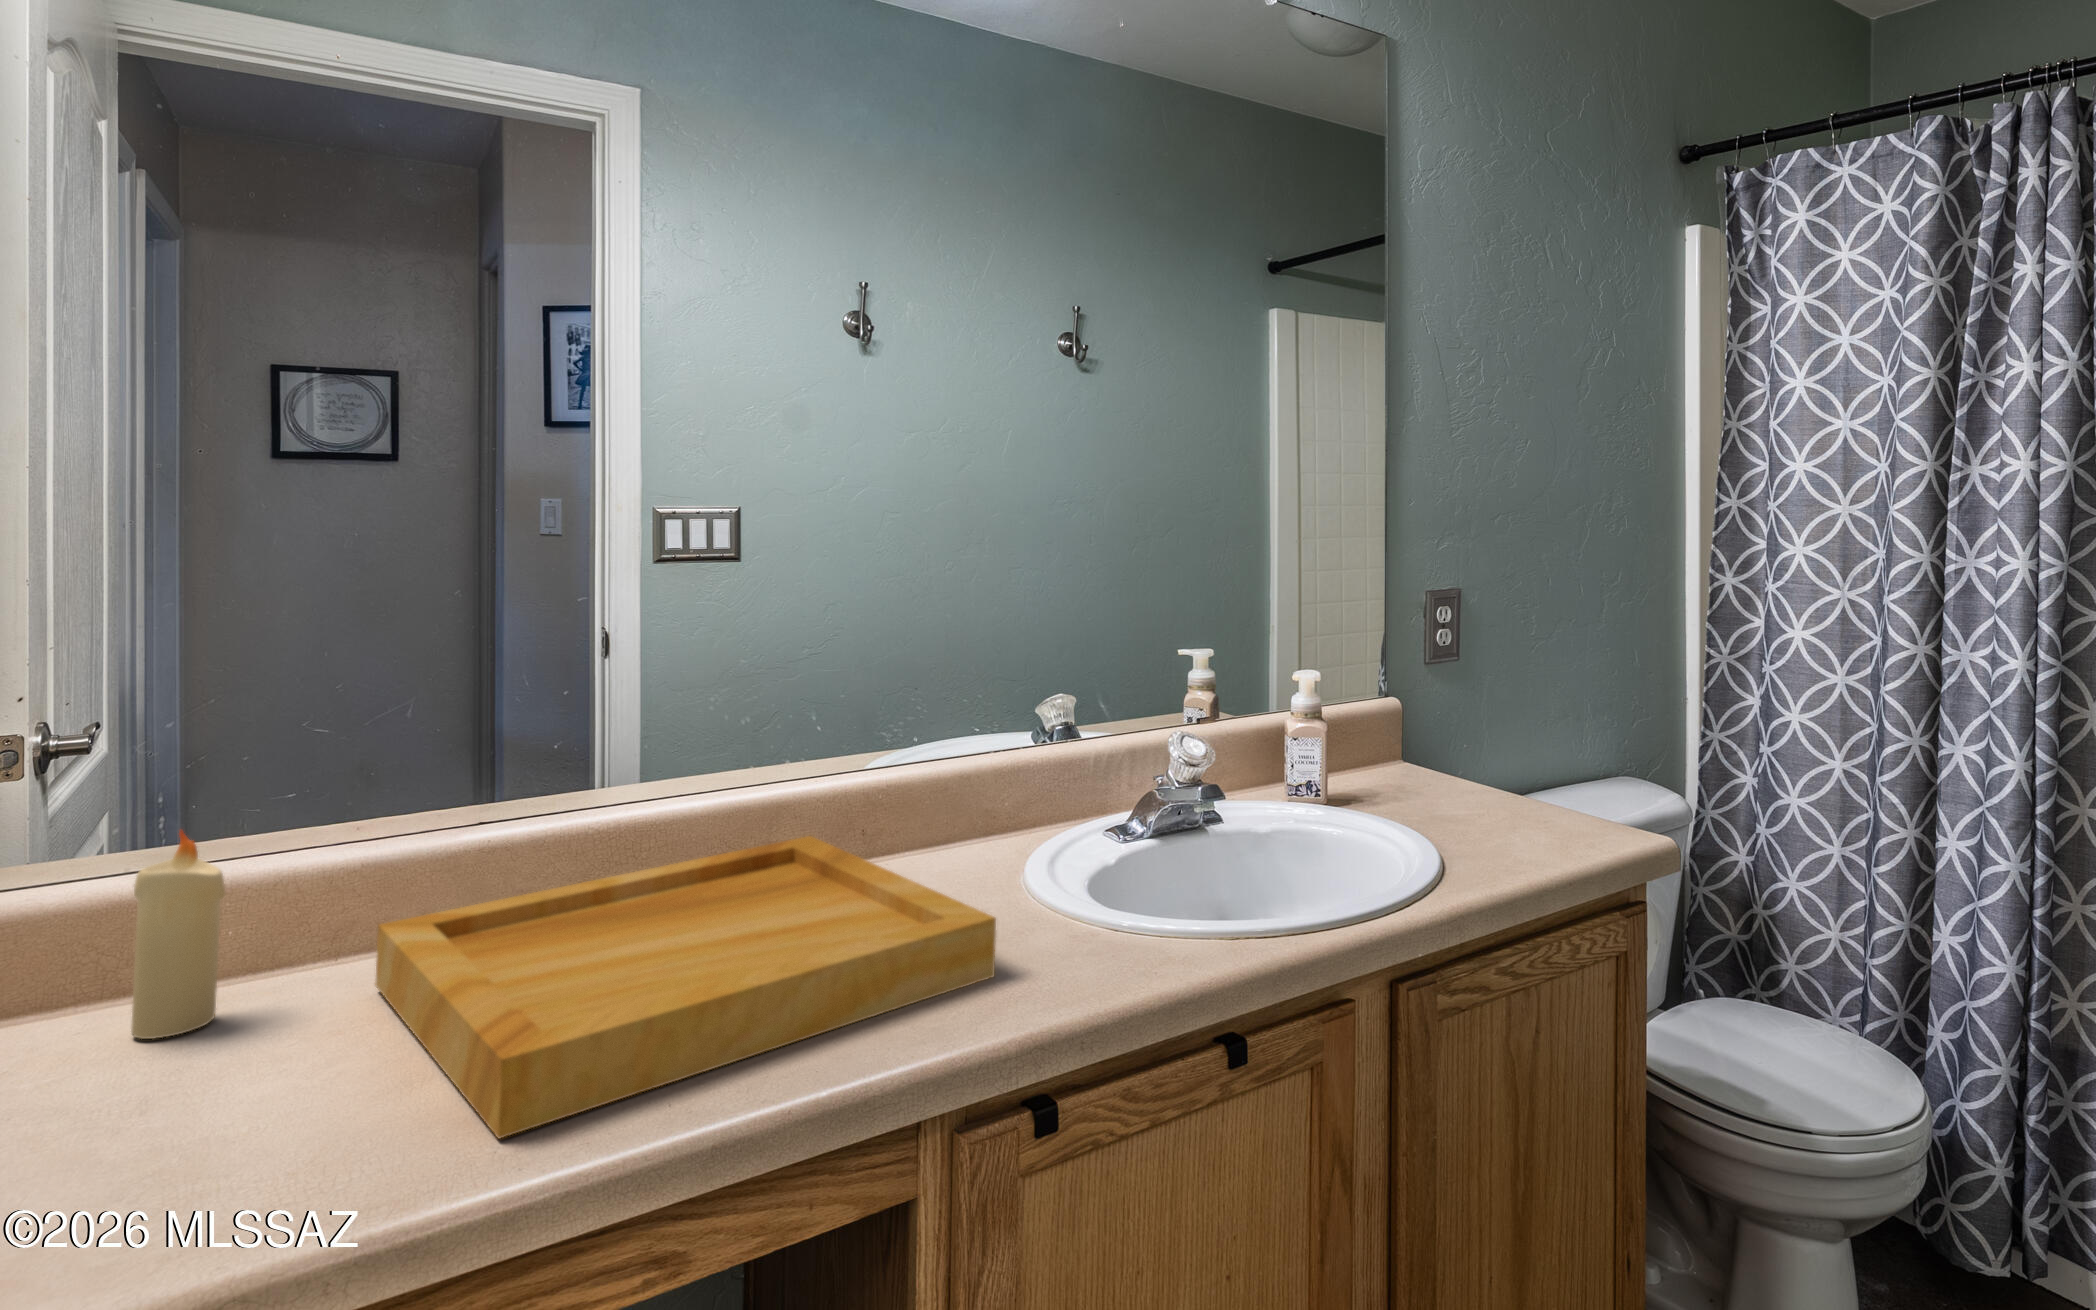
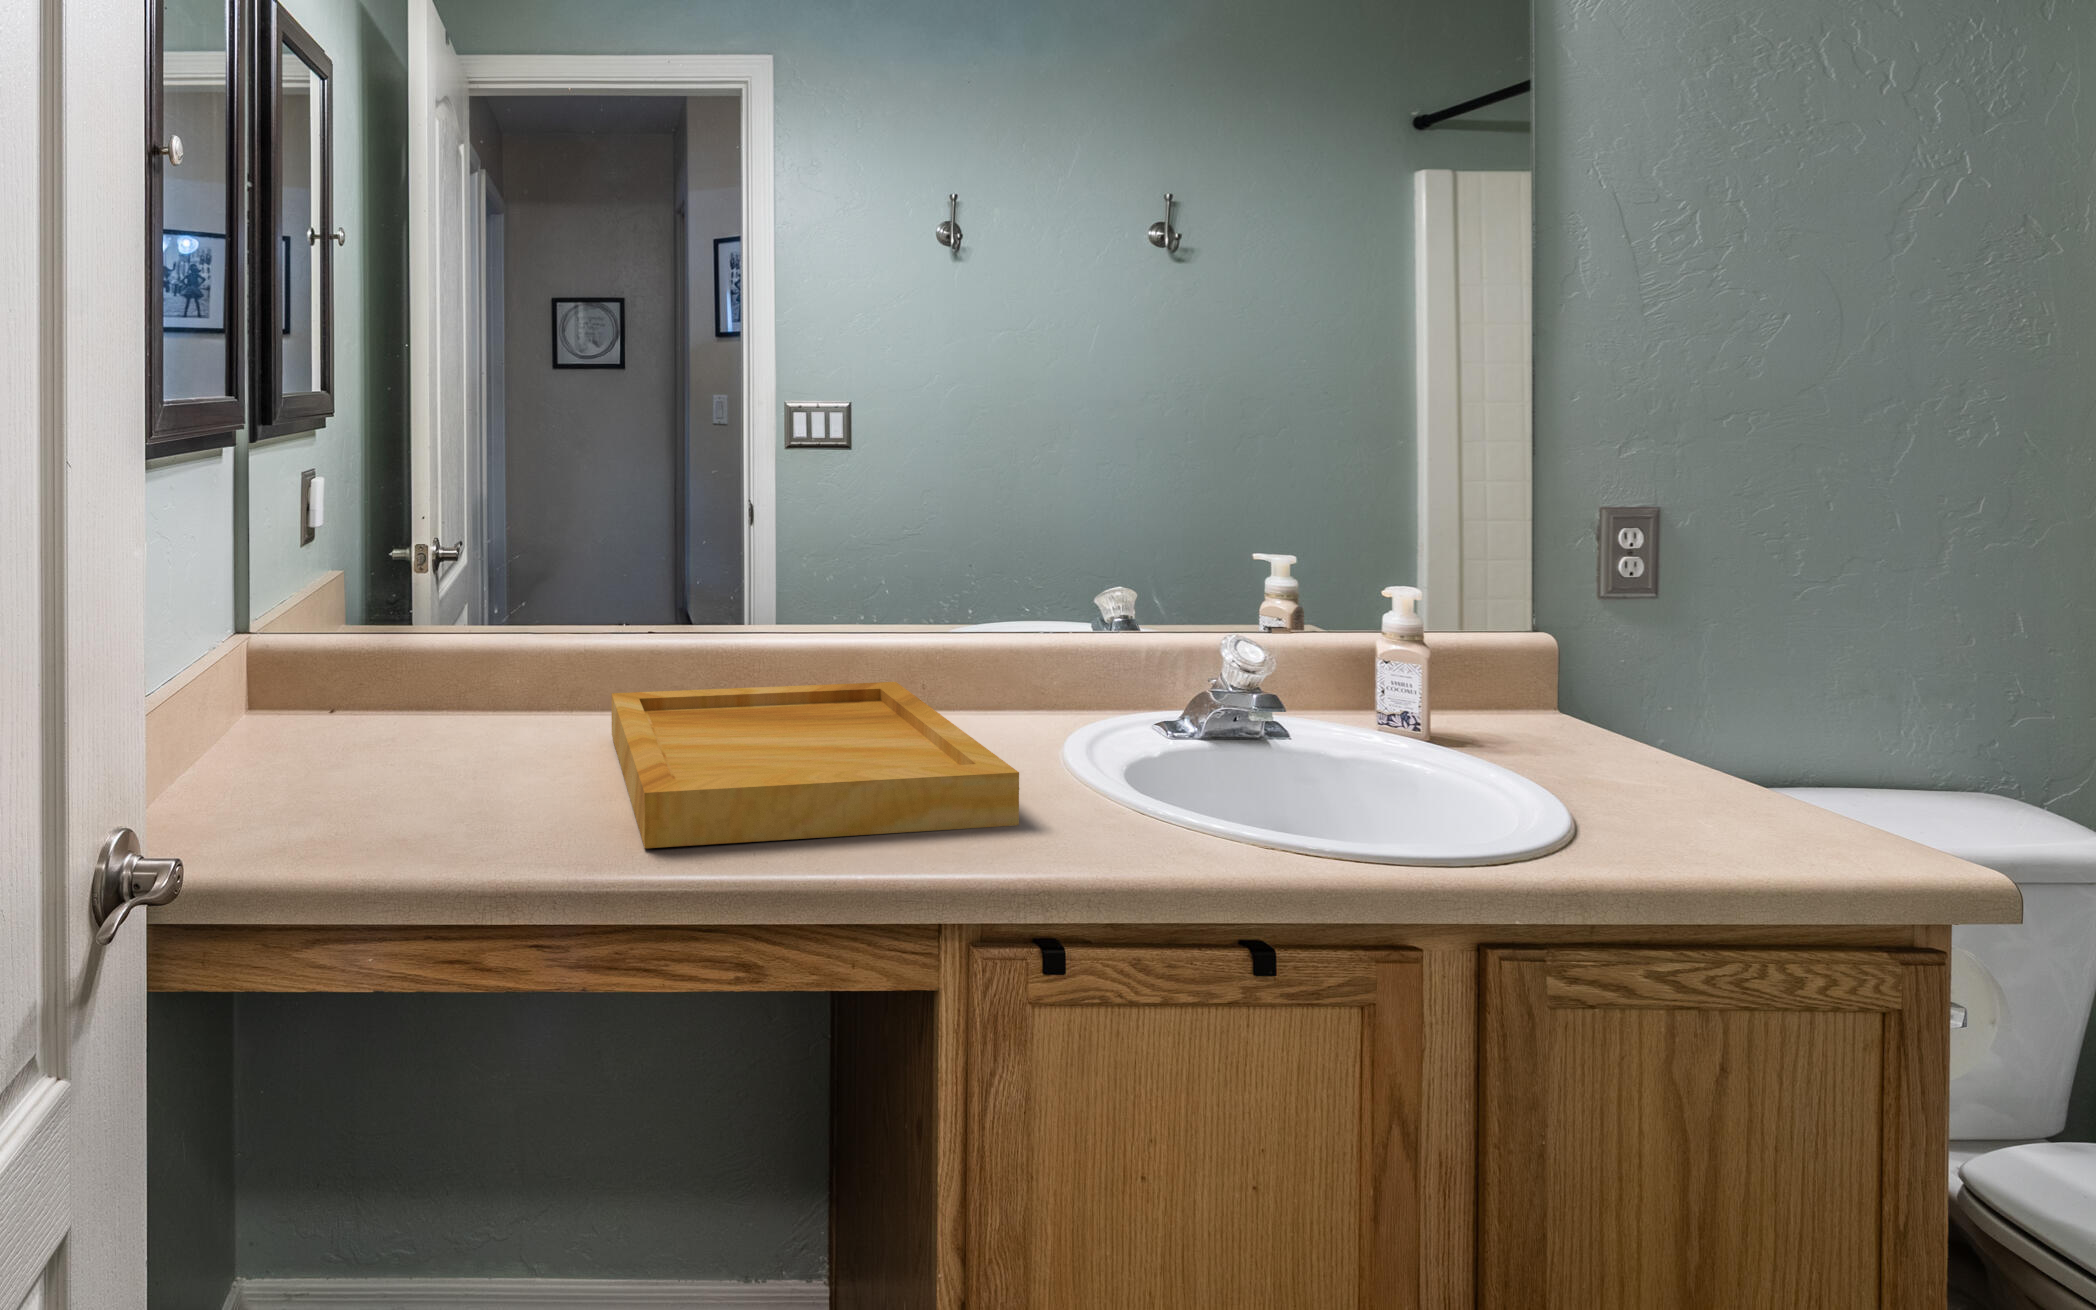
candle: present [131,830,225,1039] -> none [491,612,534,741]

